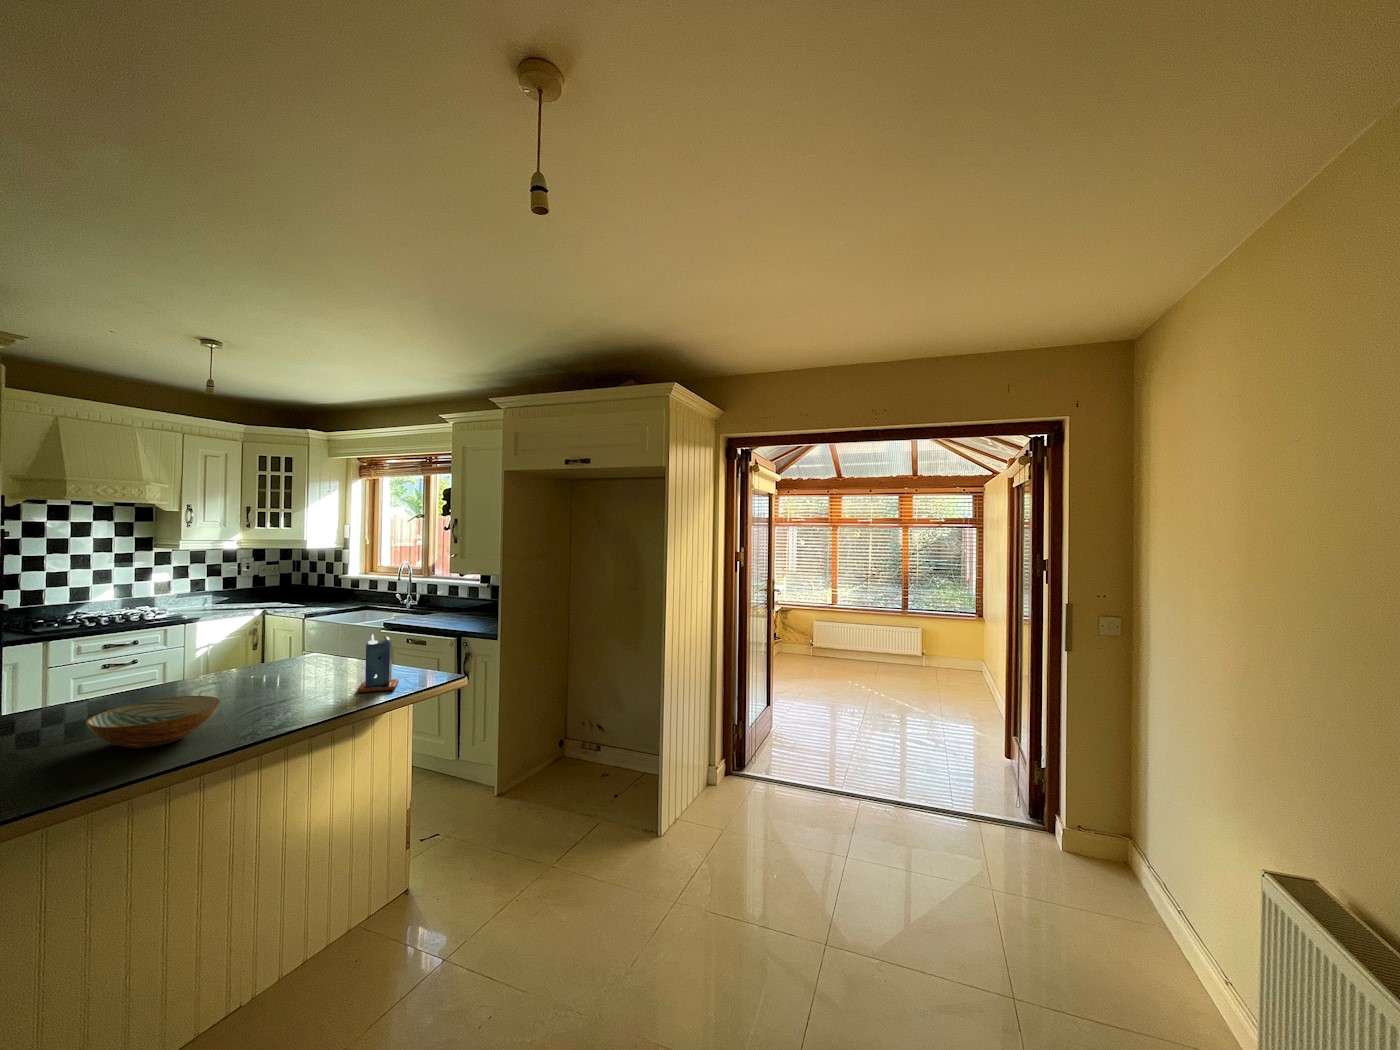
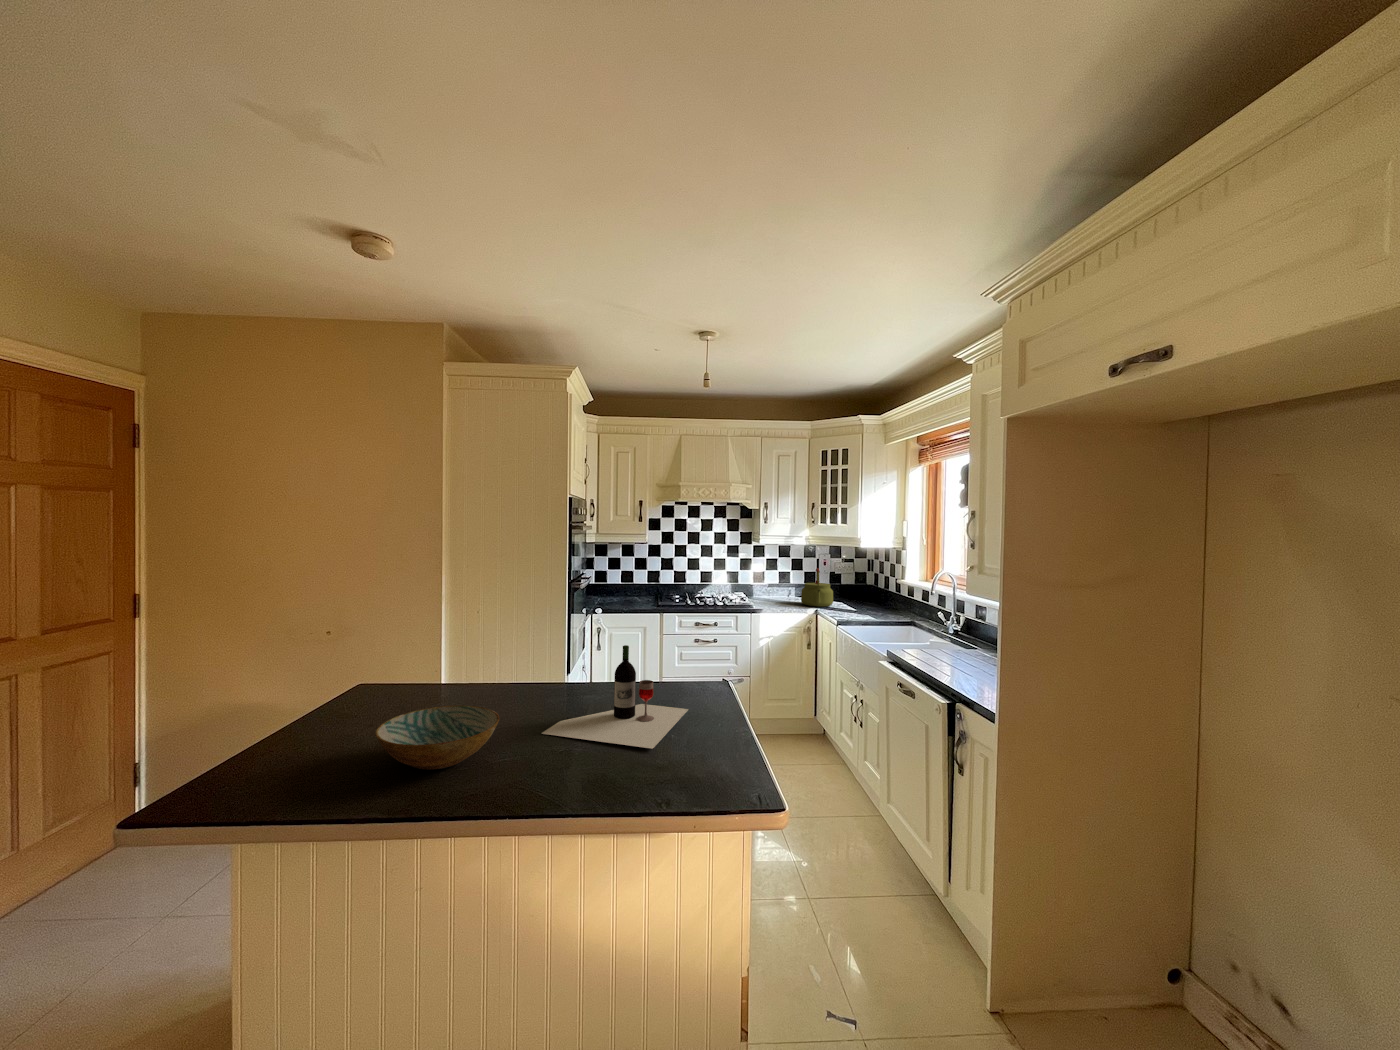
kettle: none [241,571,279,607] -> present [801,568,833,607]
wine bottle: none [201,633,327,710] -> present [542,645,689,749]
candle: present [357,634,399,693] -> none [669,681,740,788]

